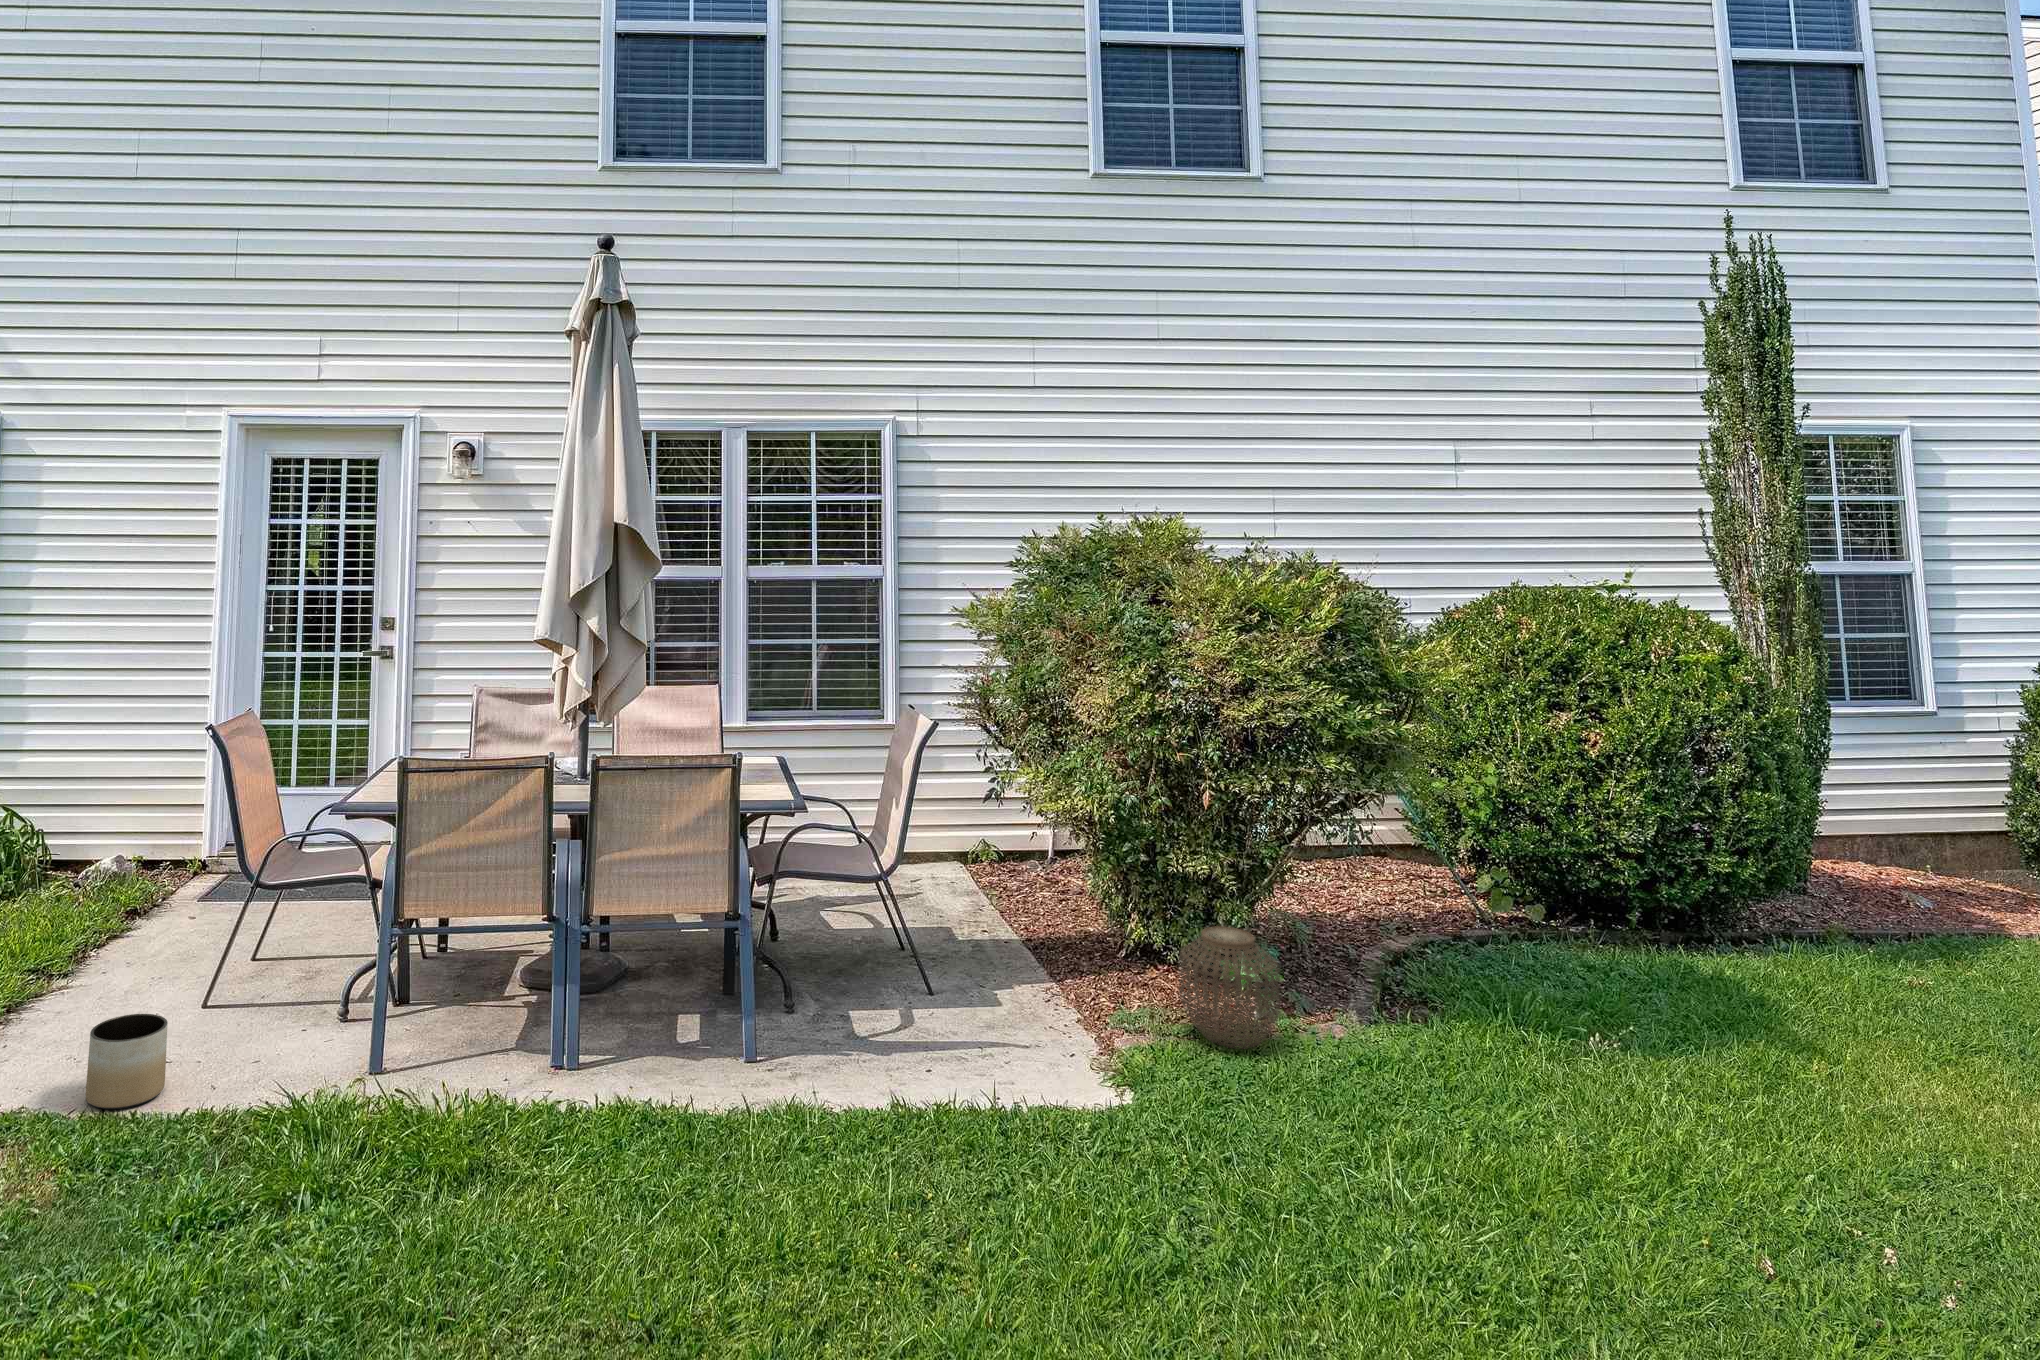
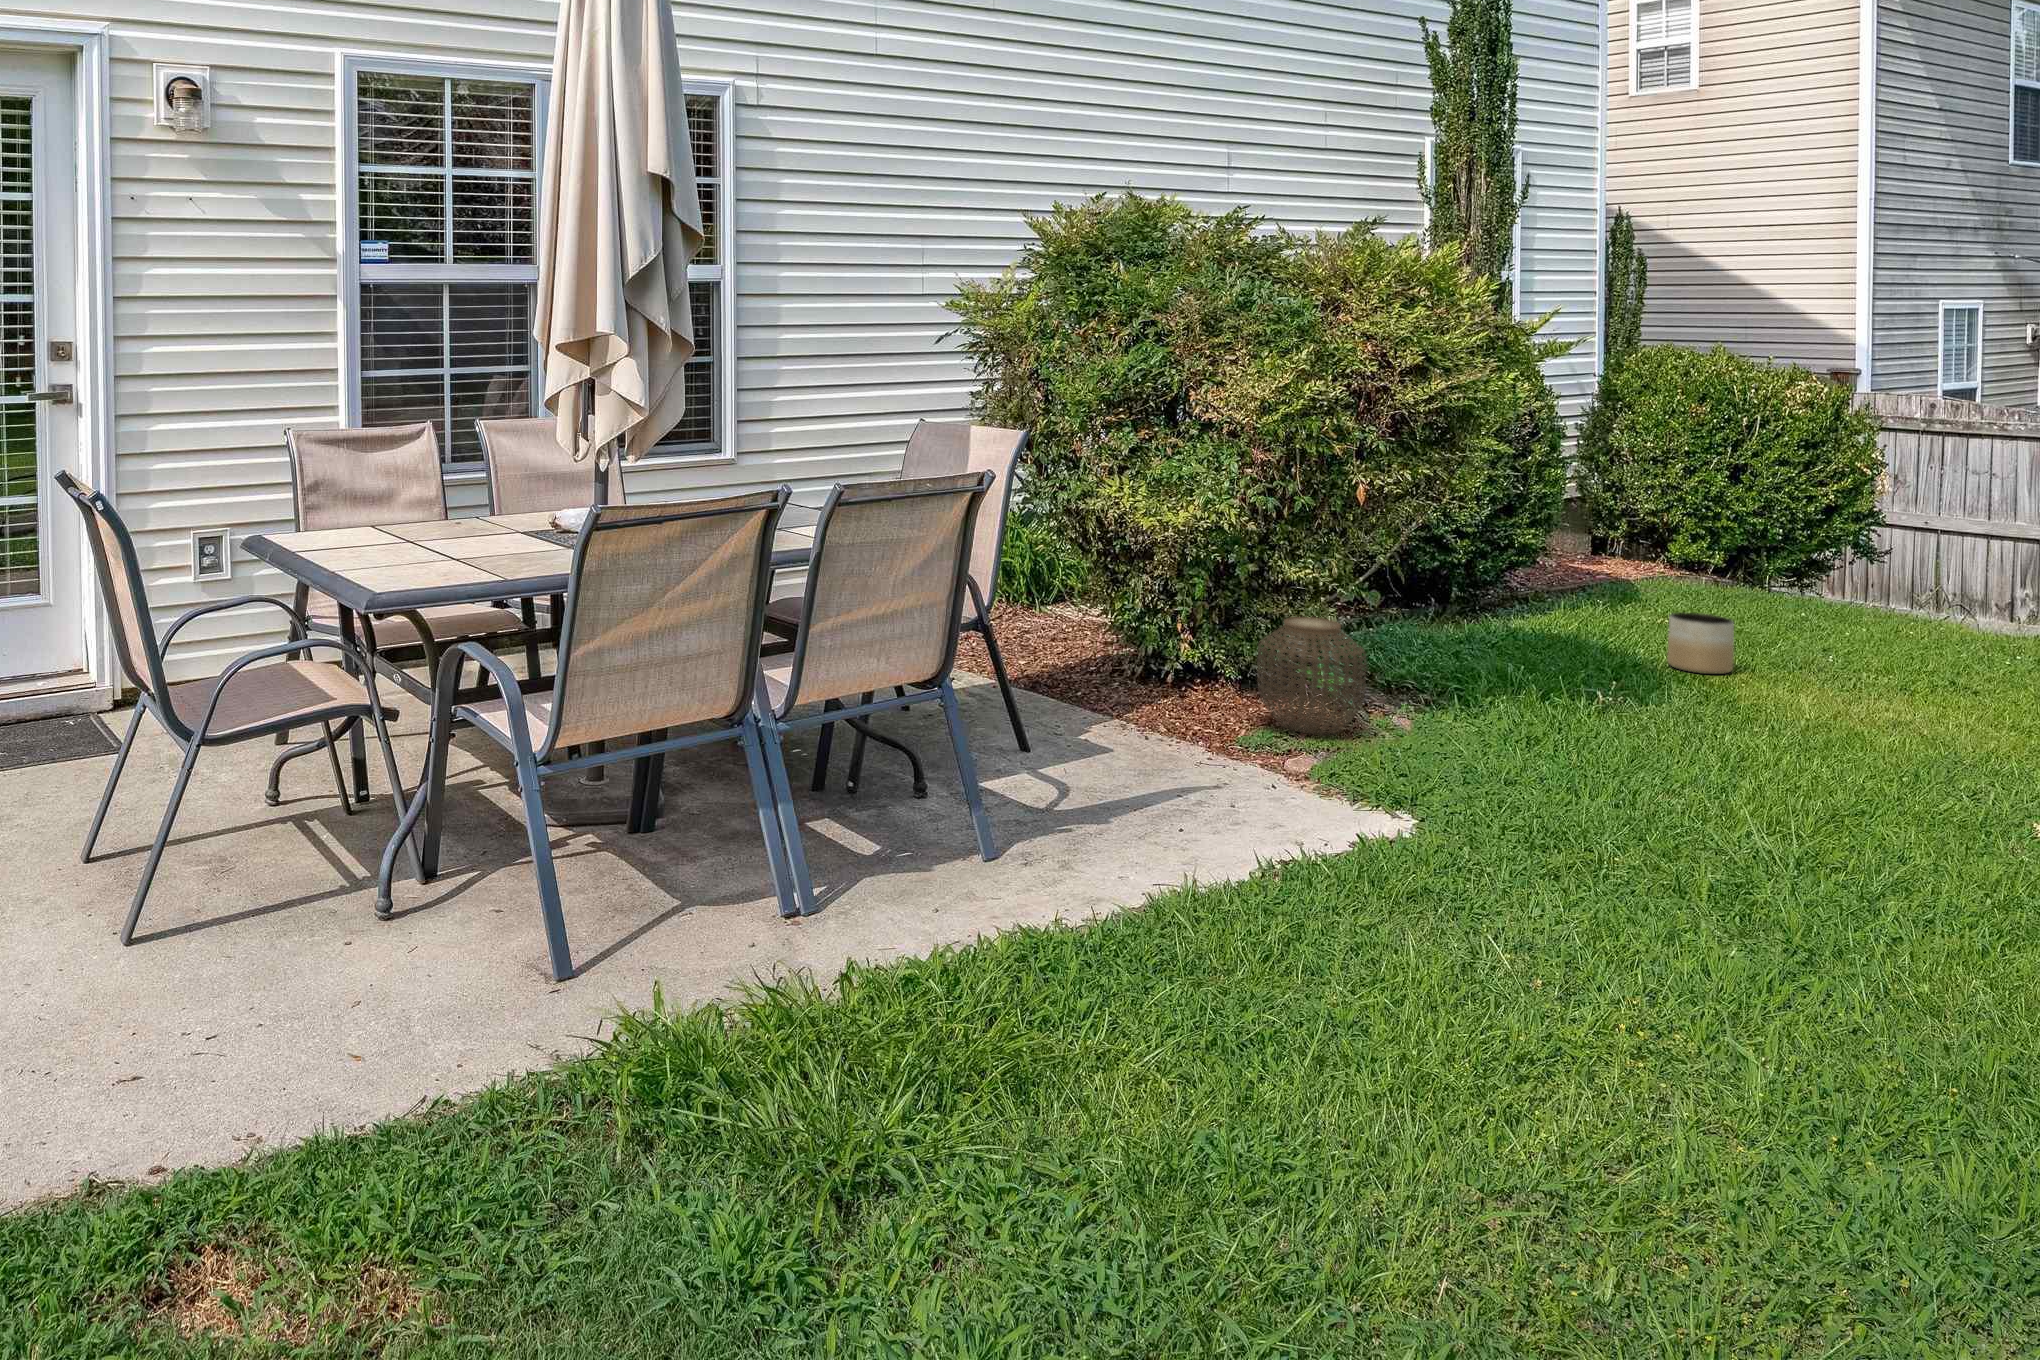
planter: present [86,1014,168,1109] -> present [1667,612,1734,674]

